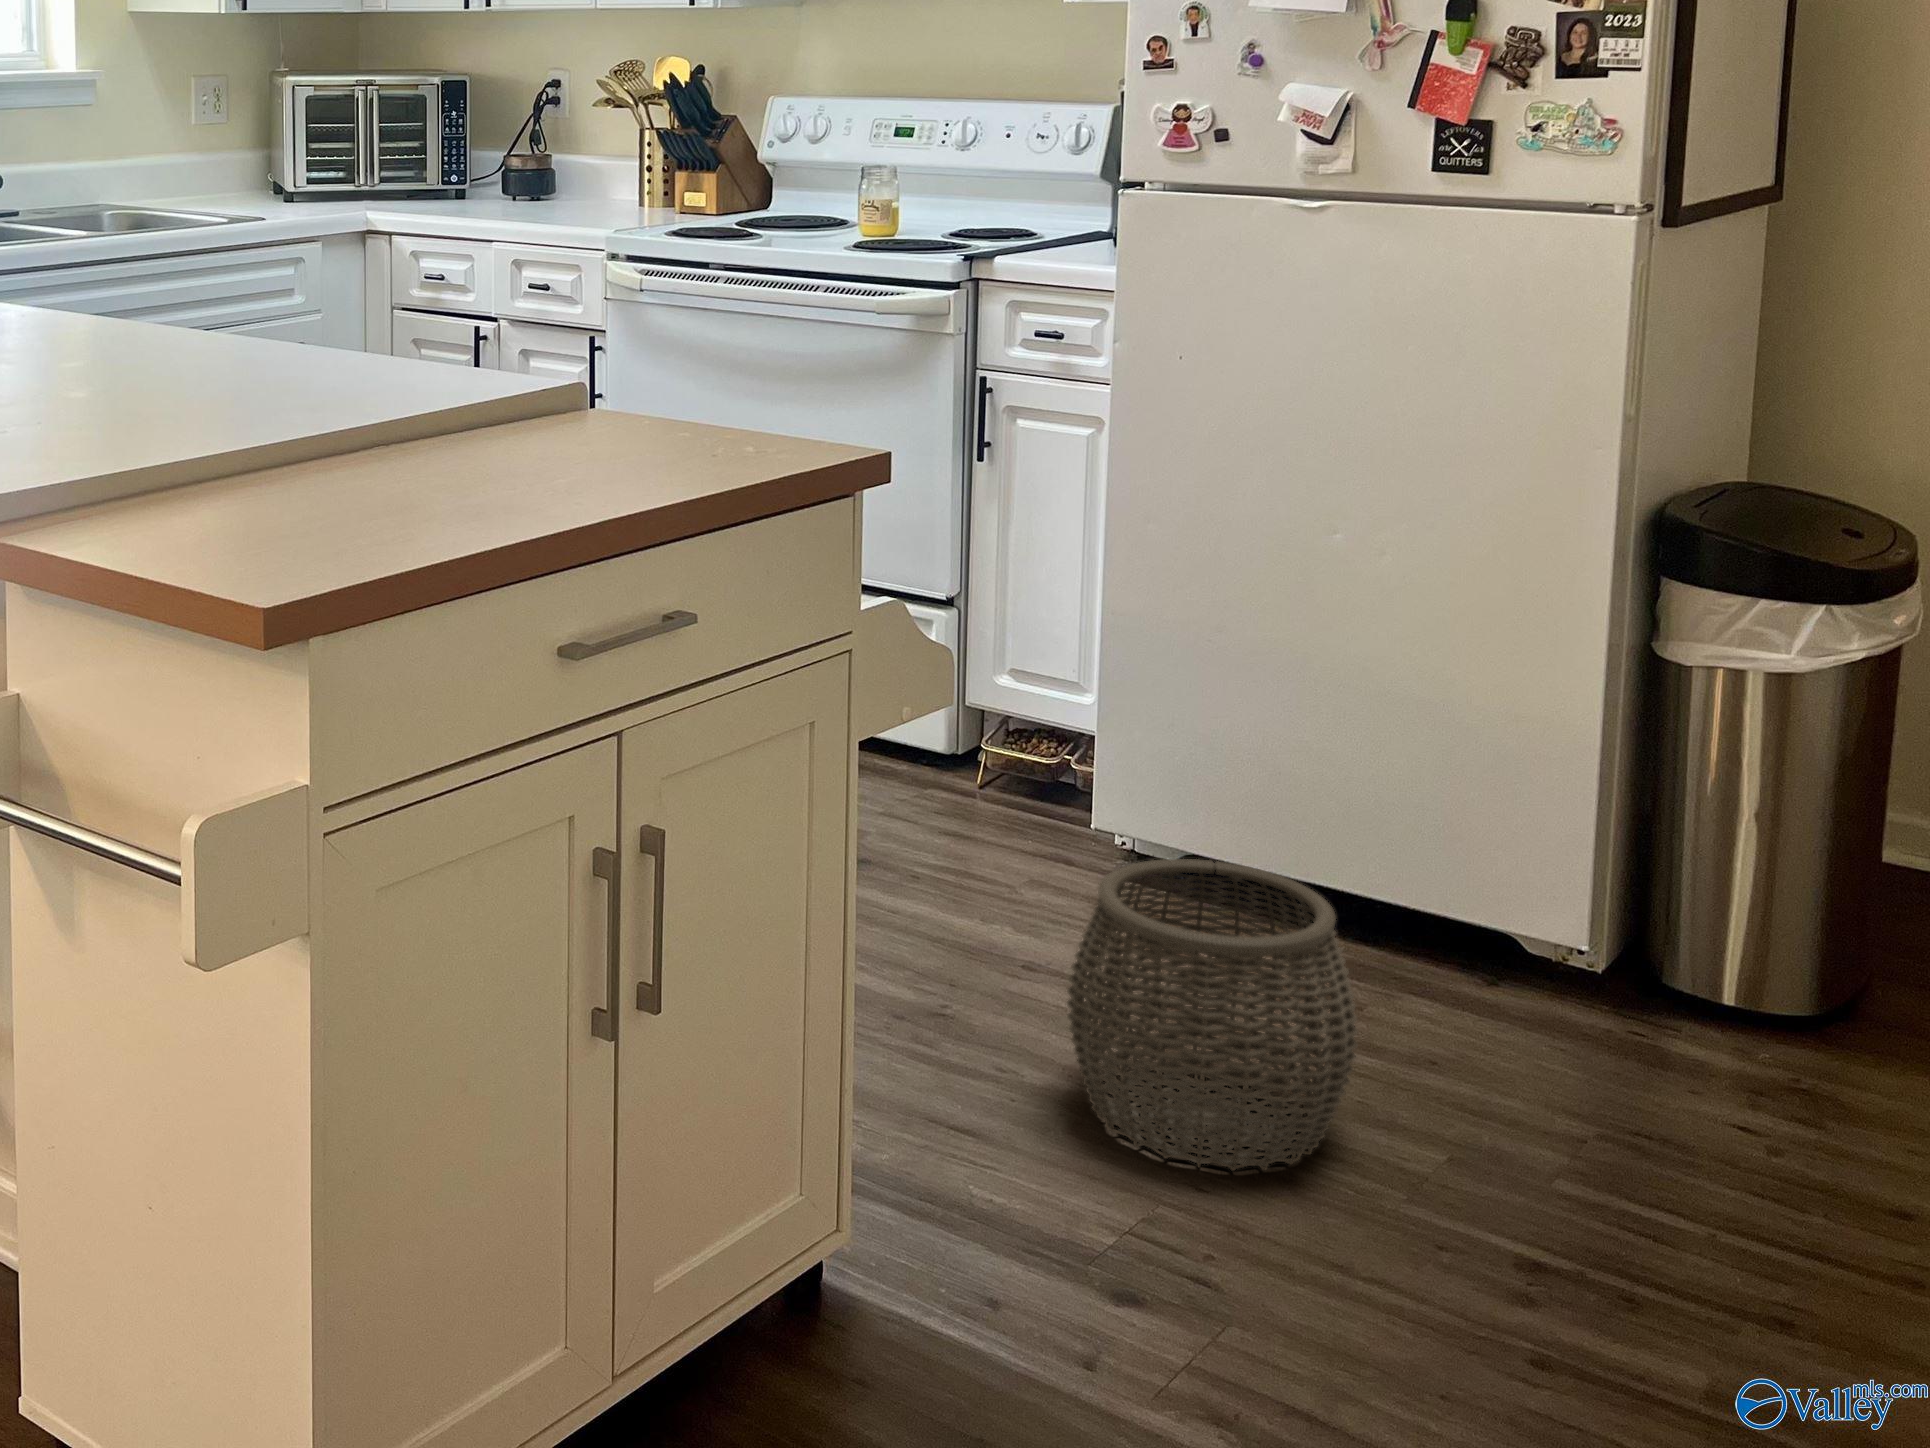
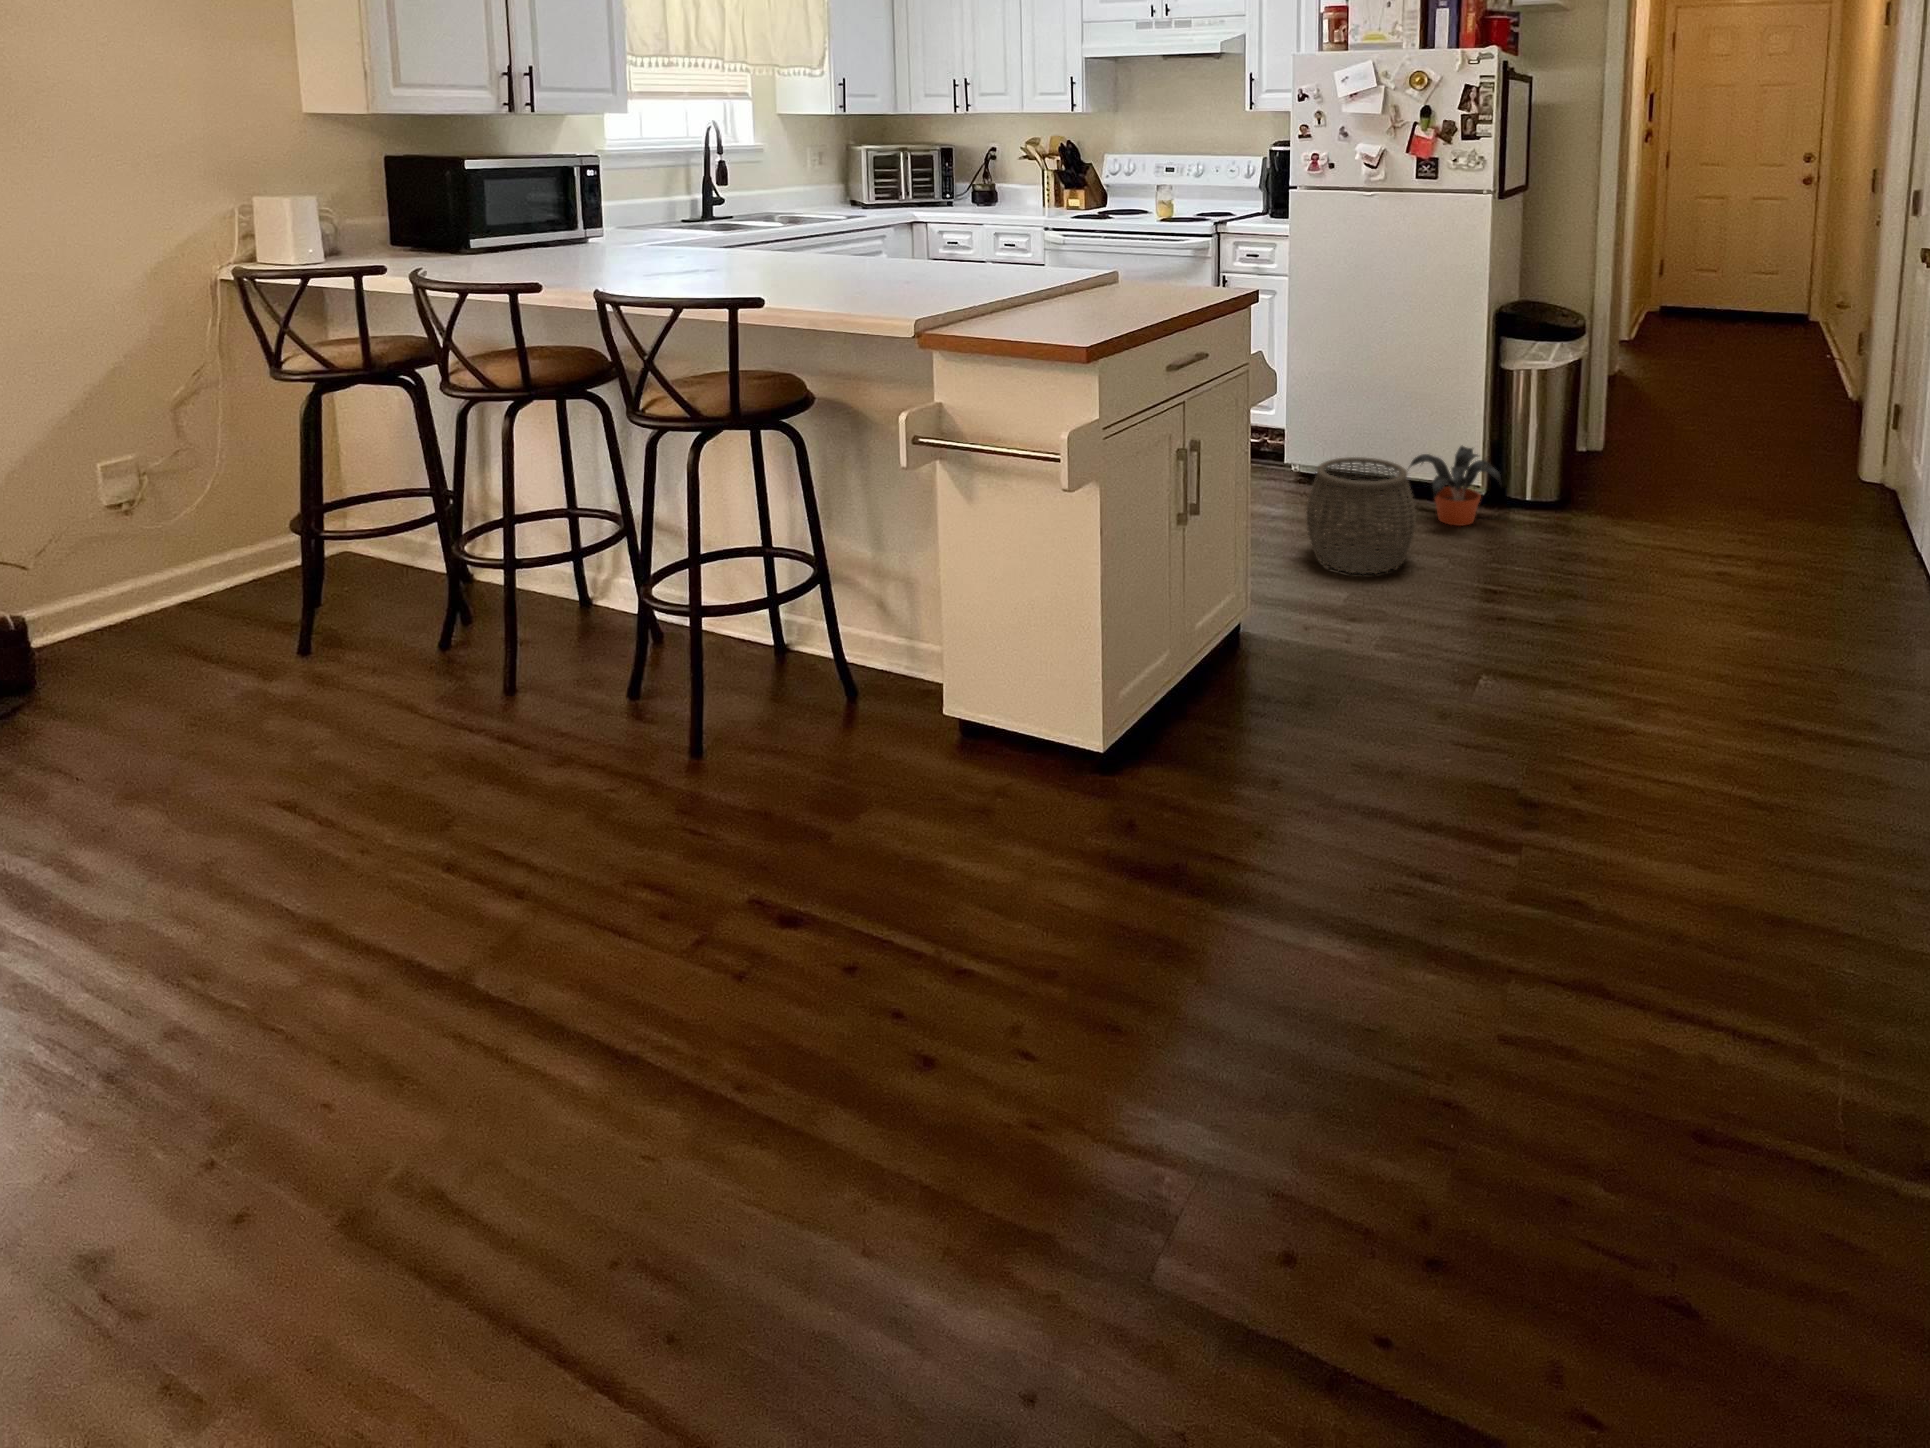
potted plant: none [1375,848,1629,1059] -> present [1410,446,1502,526]

